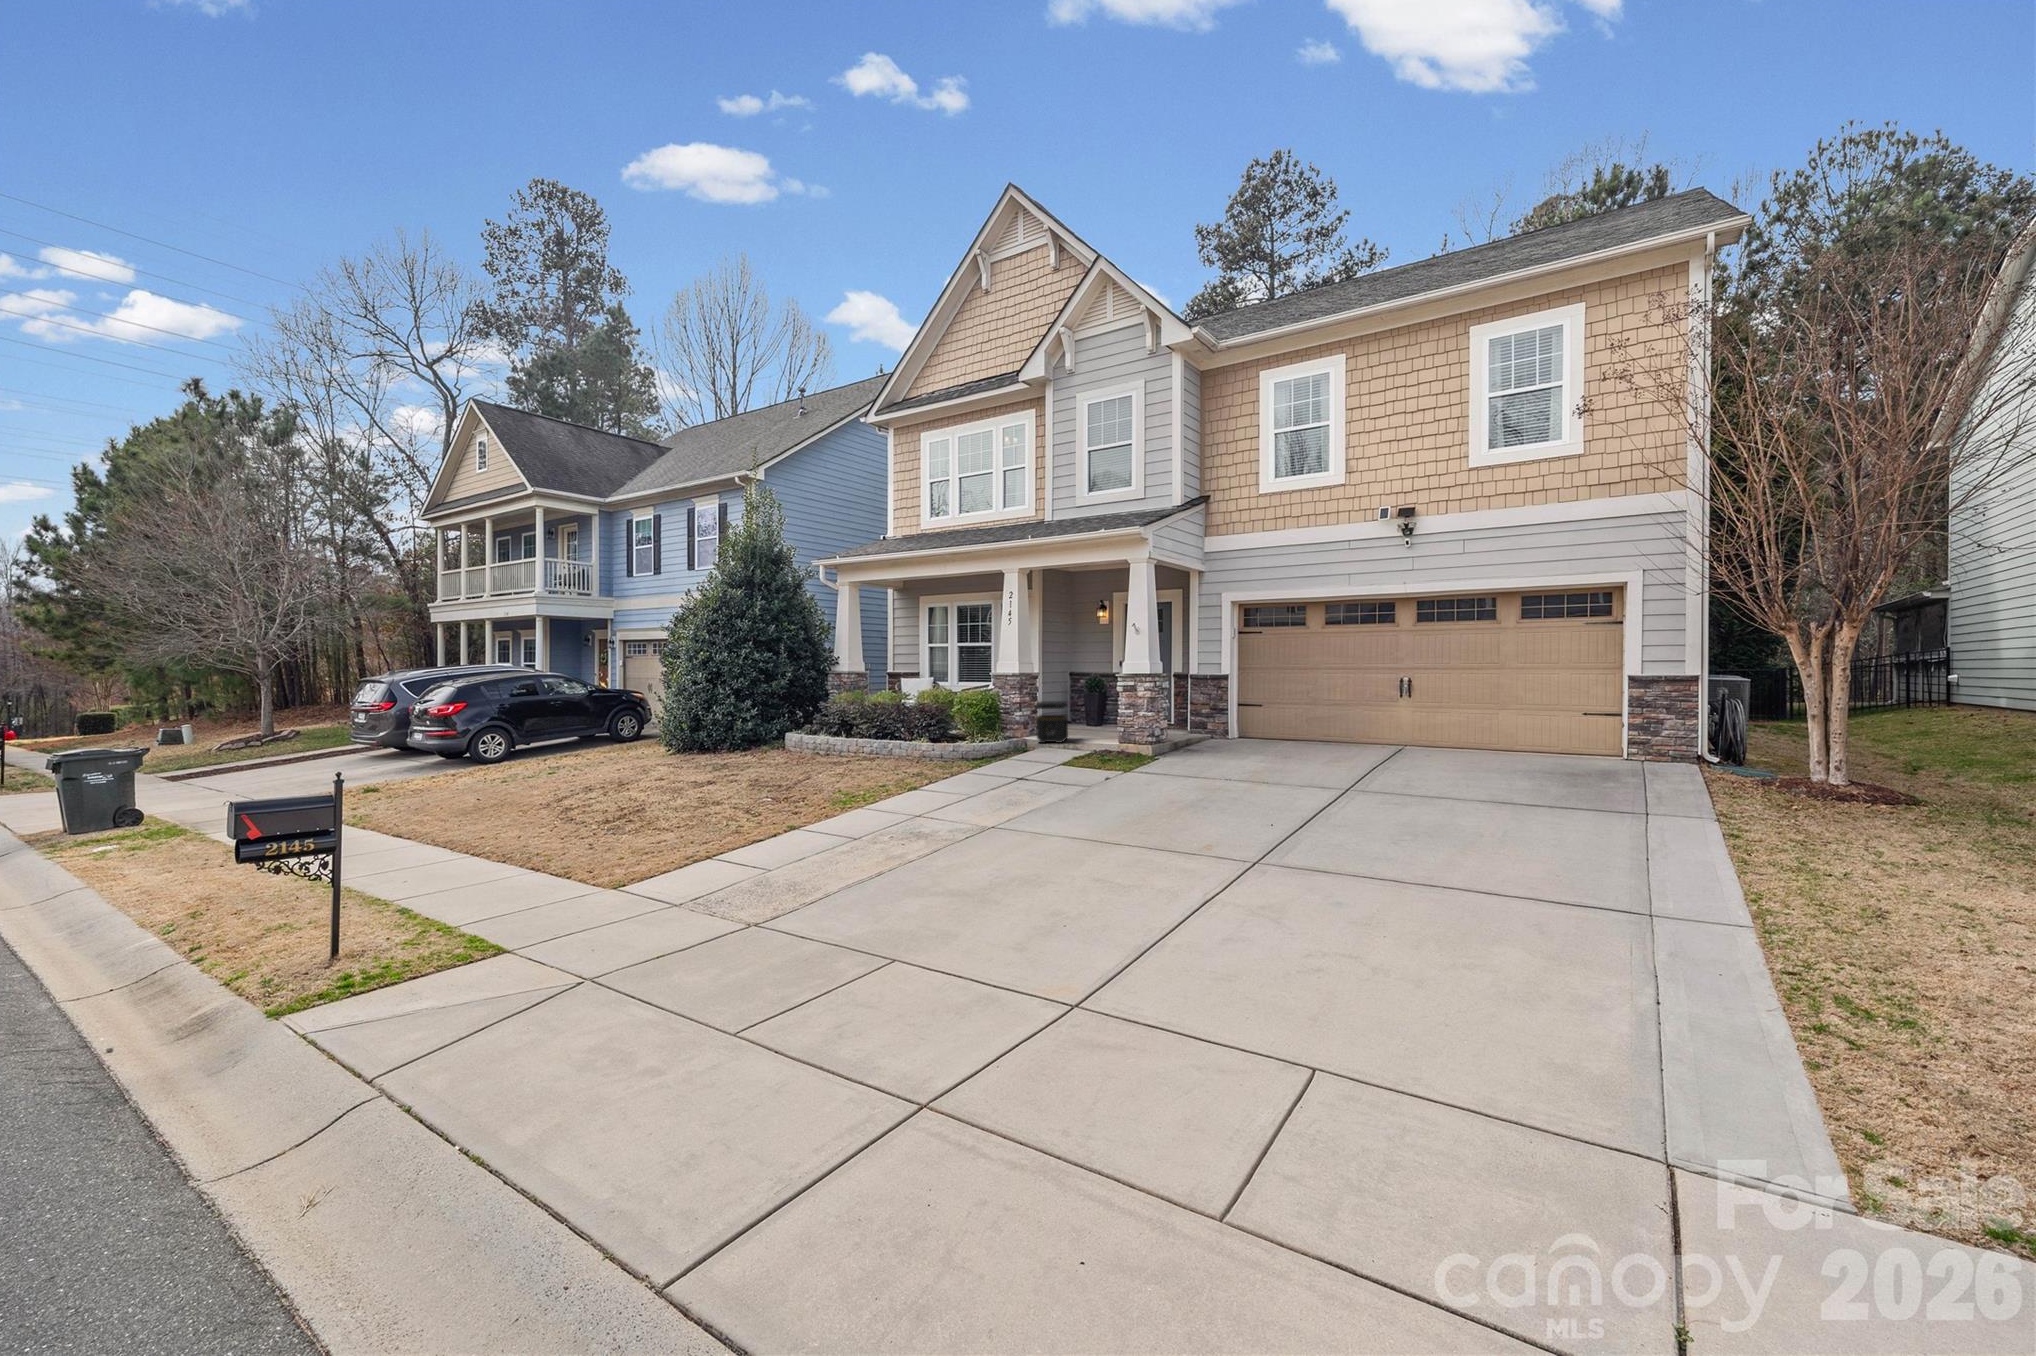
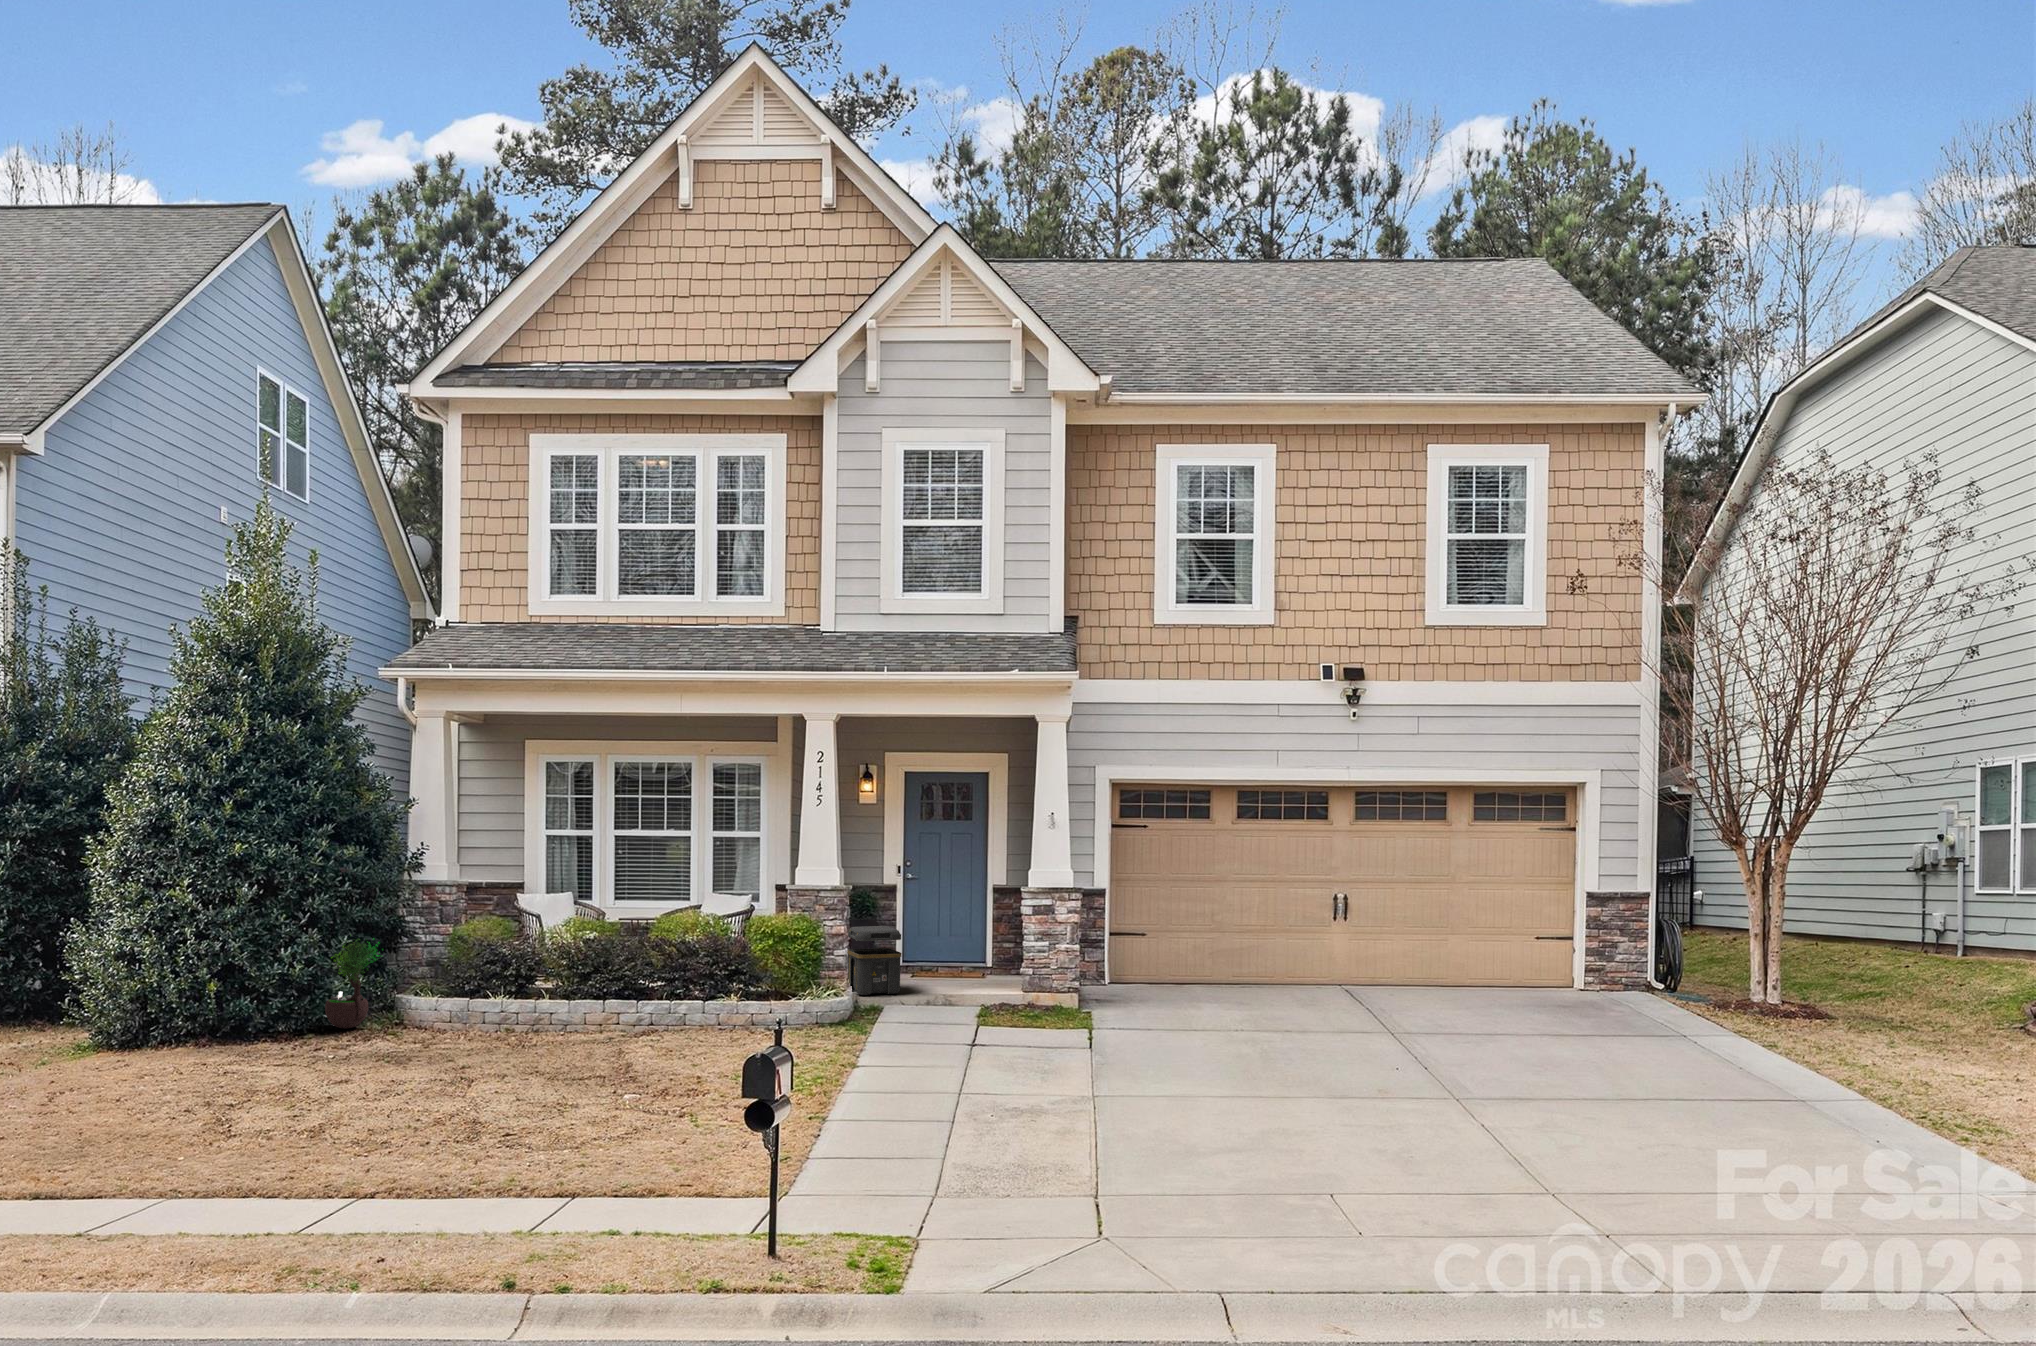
potted tree: none [732,699,762,749] -> present [325,934,380,1029]

